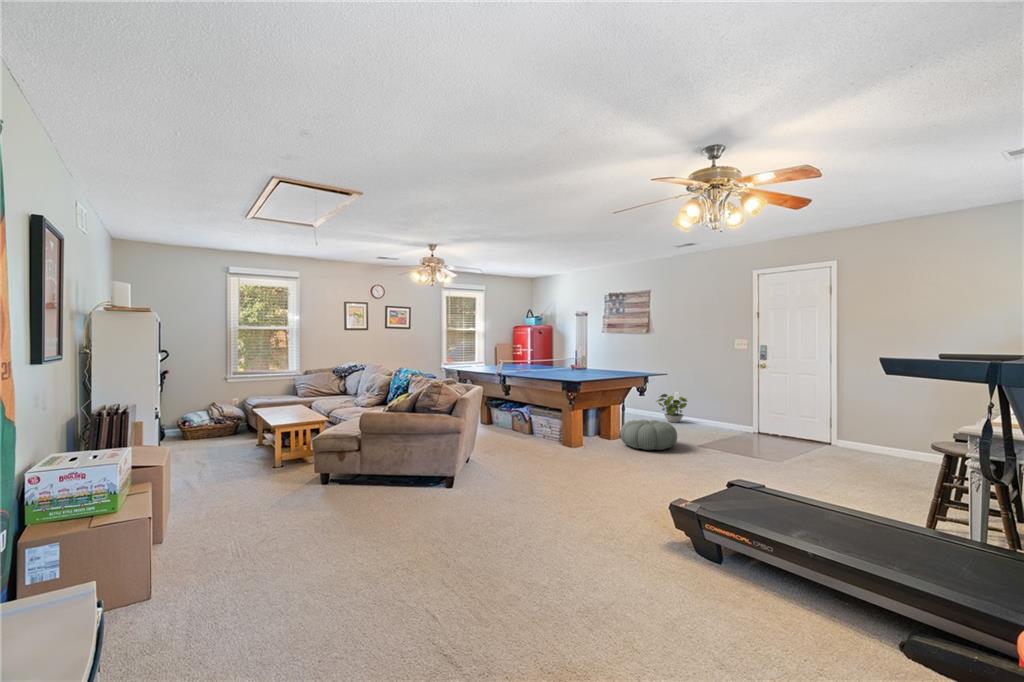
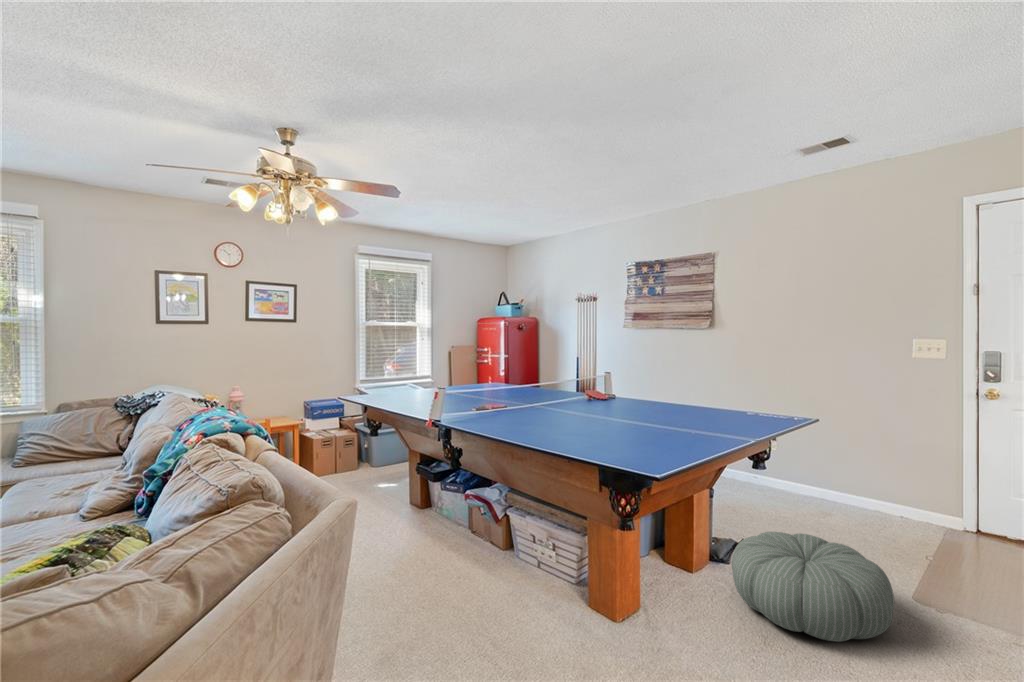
potted plant: present [657,394,687,423] -> none [741,442,799,495]

